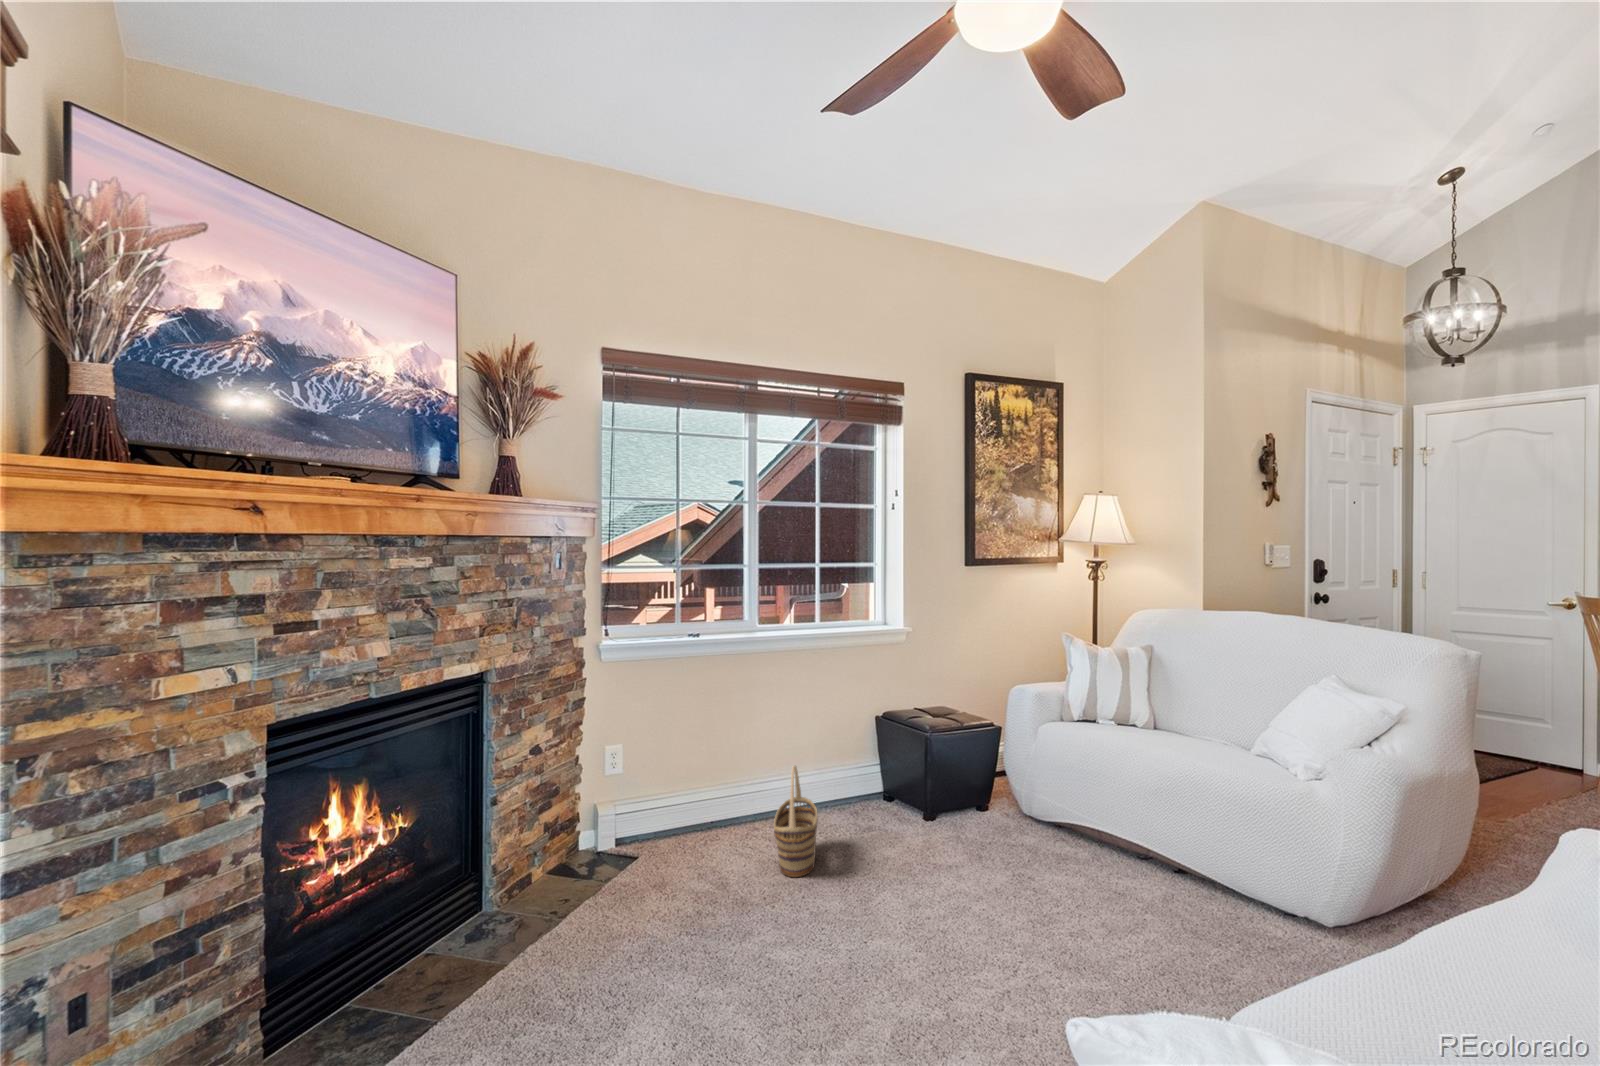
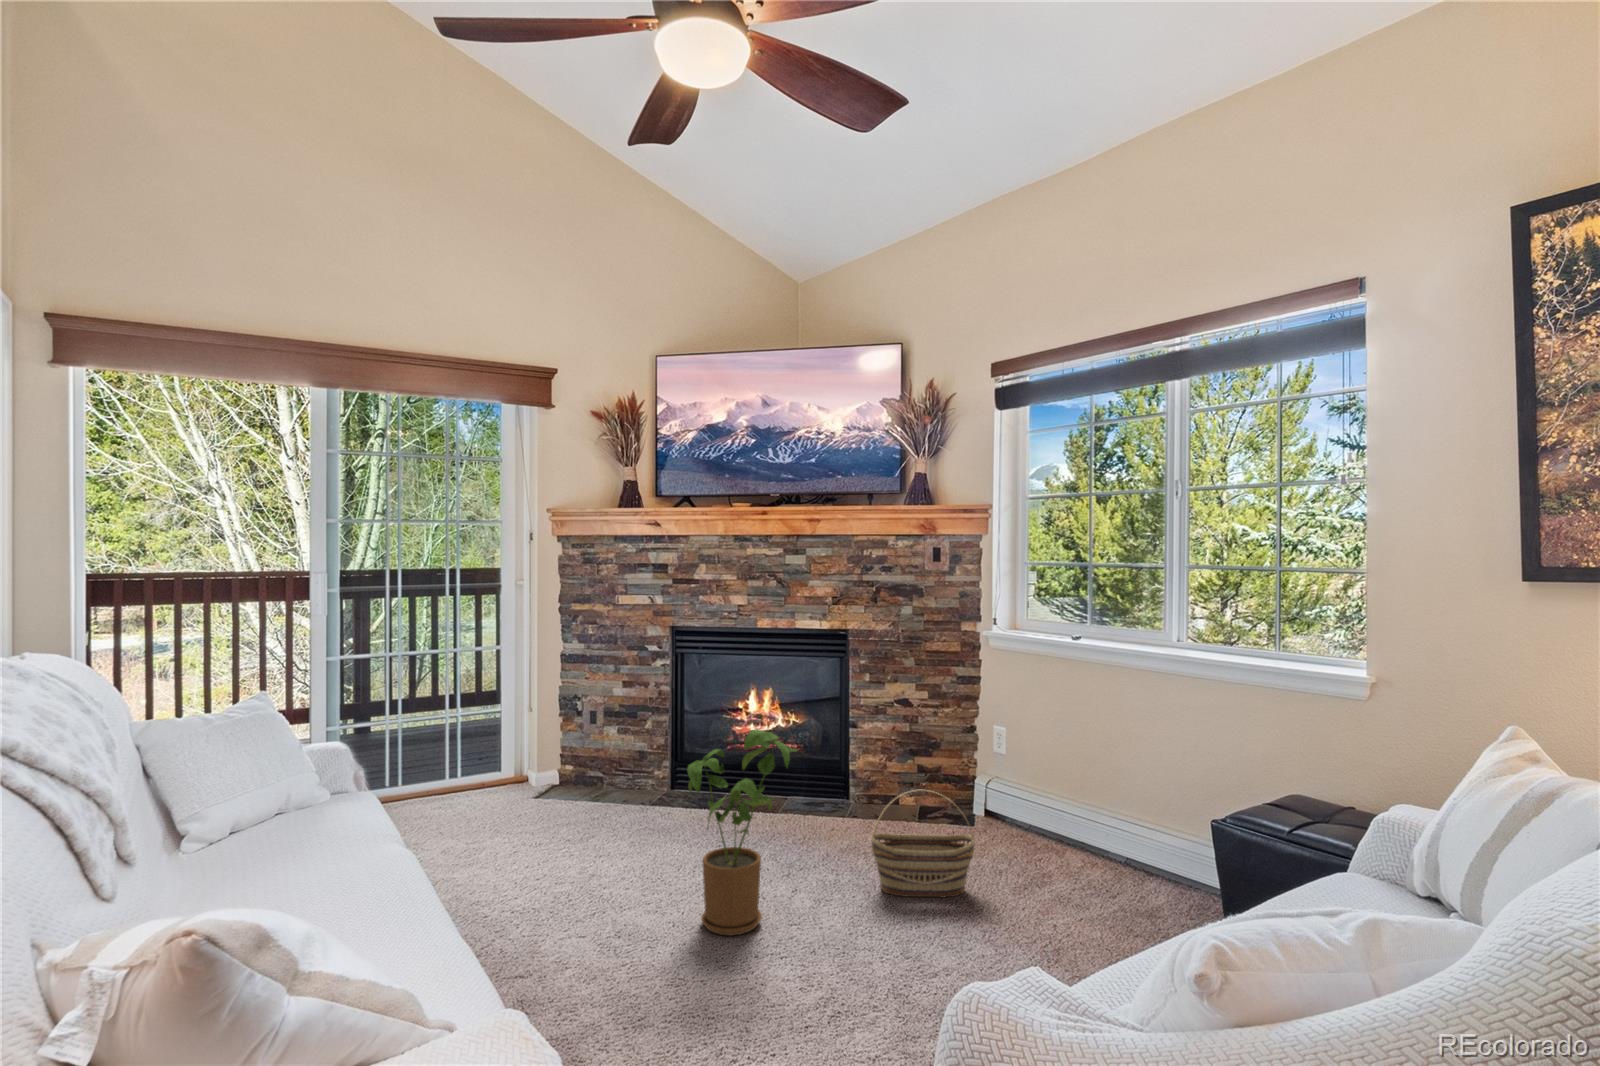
house plant: none [822,719,946,957] -> present [688,729,796,936]

